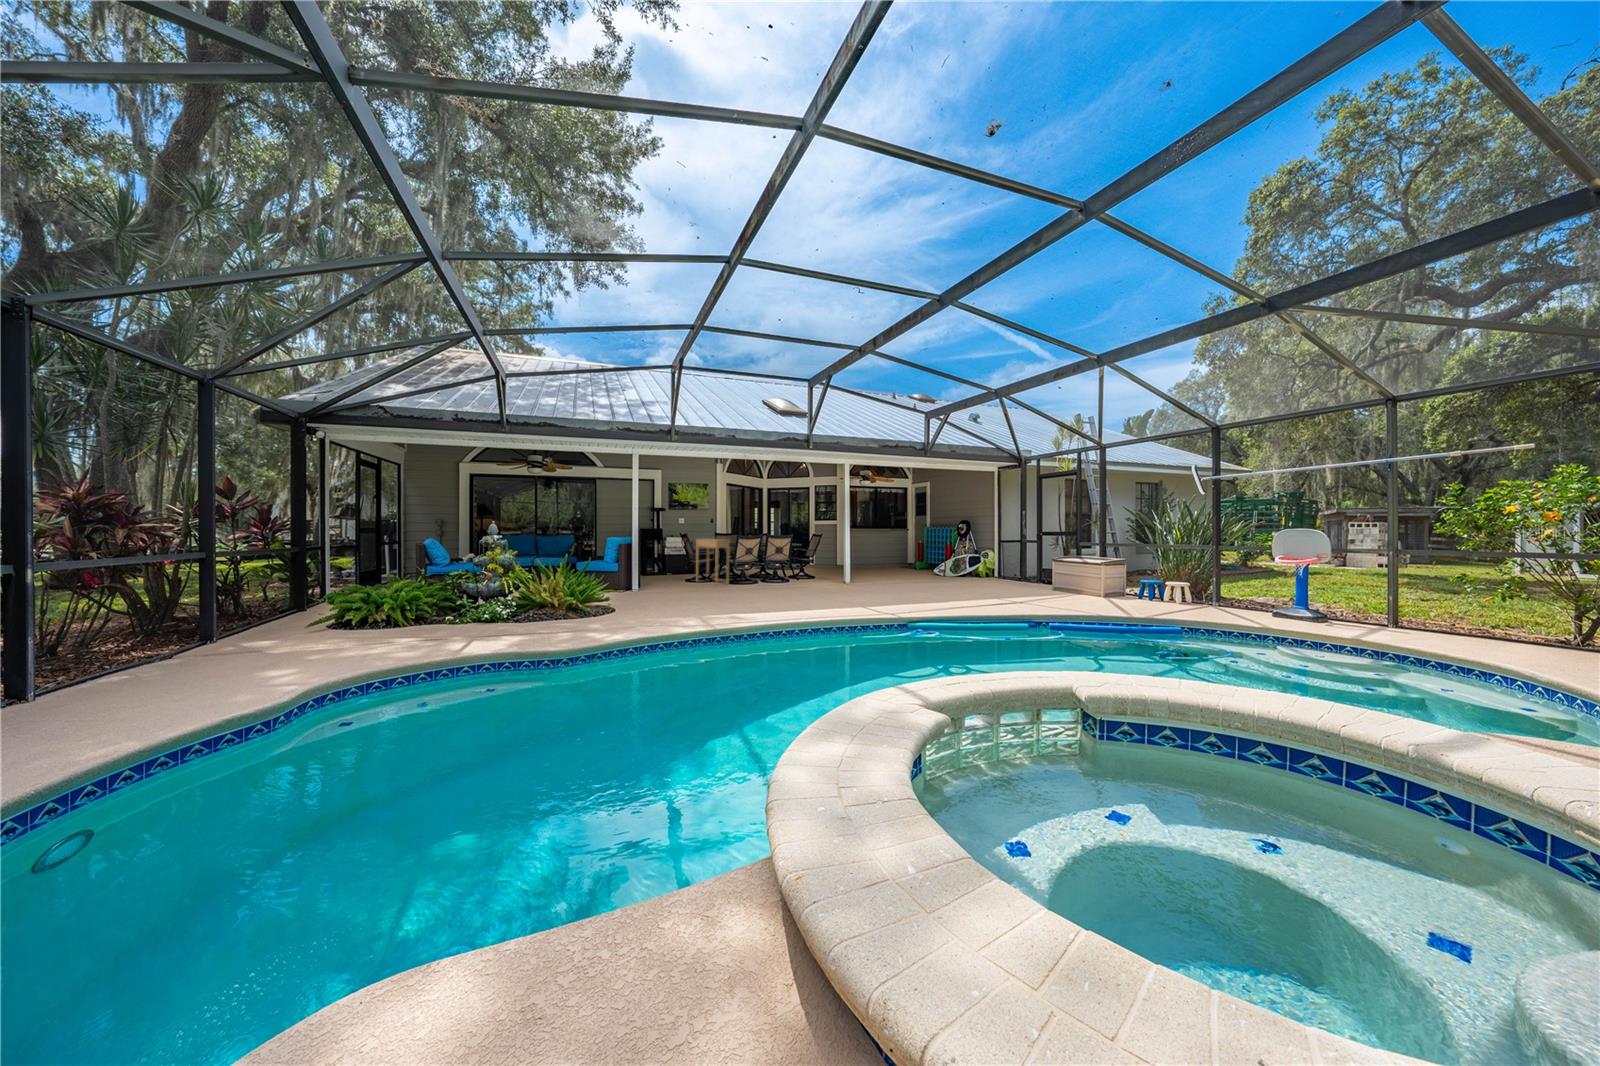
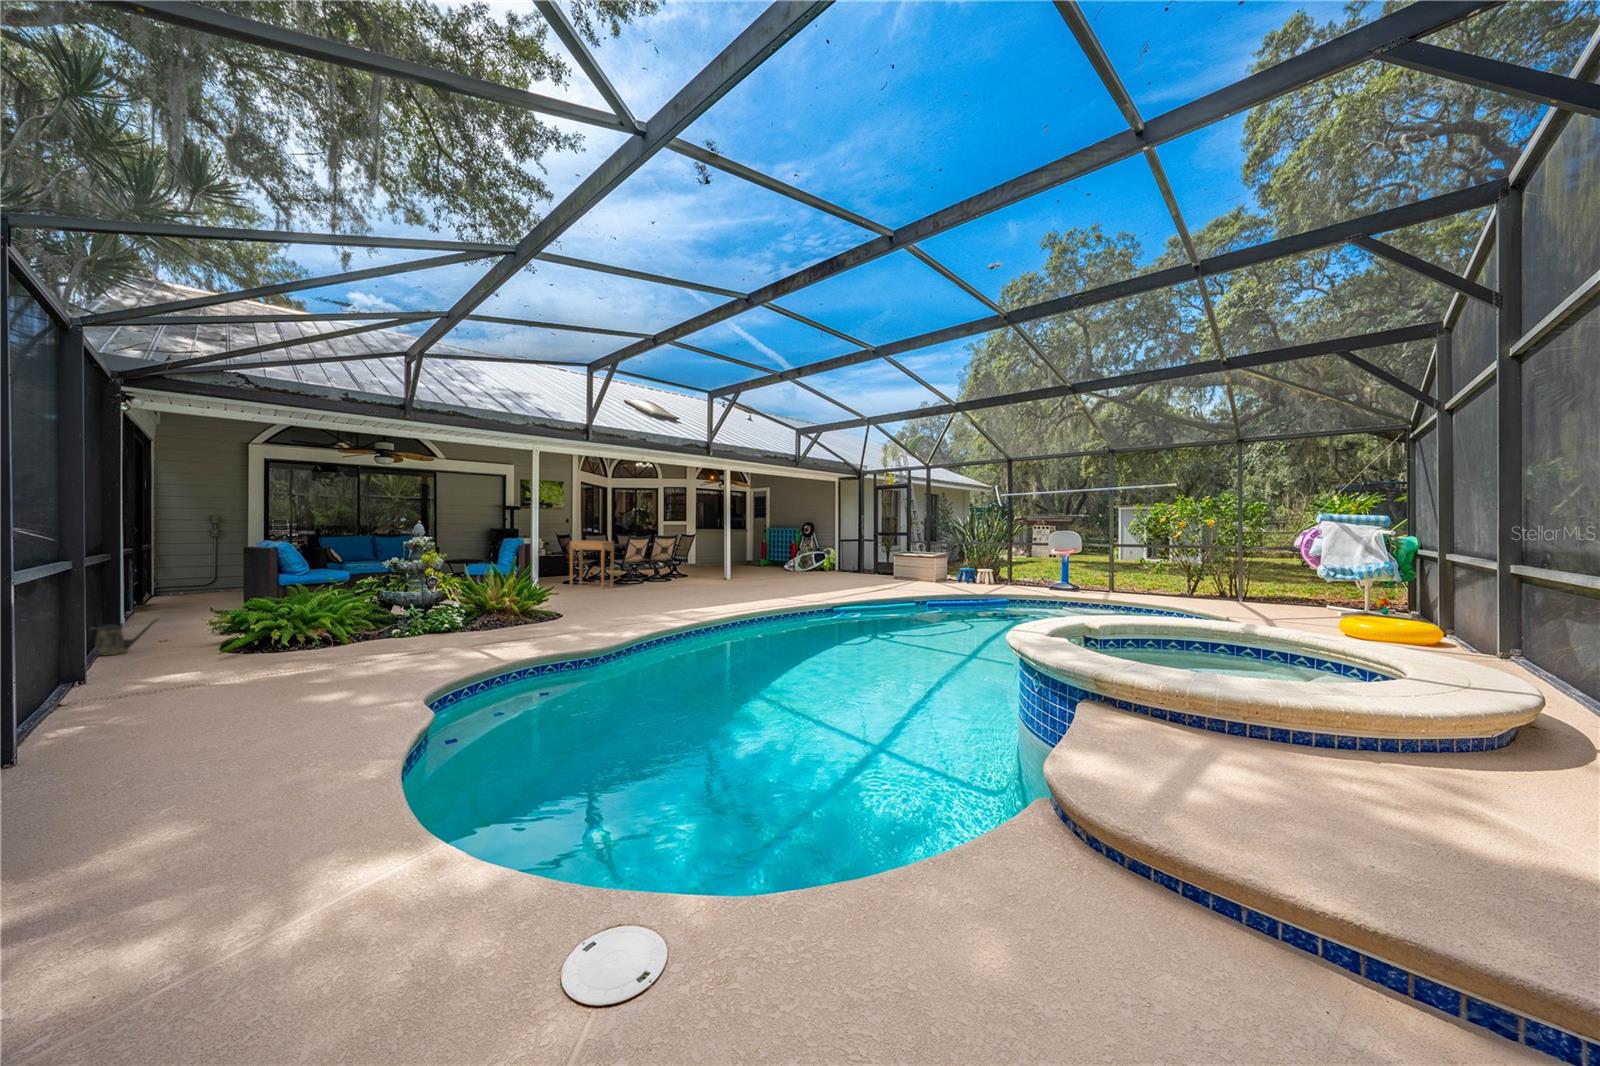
watering can: none [239,597,292,624] -> present [93,619,159,655]

